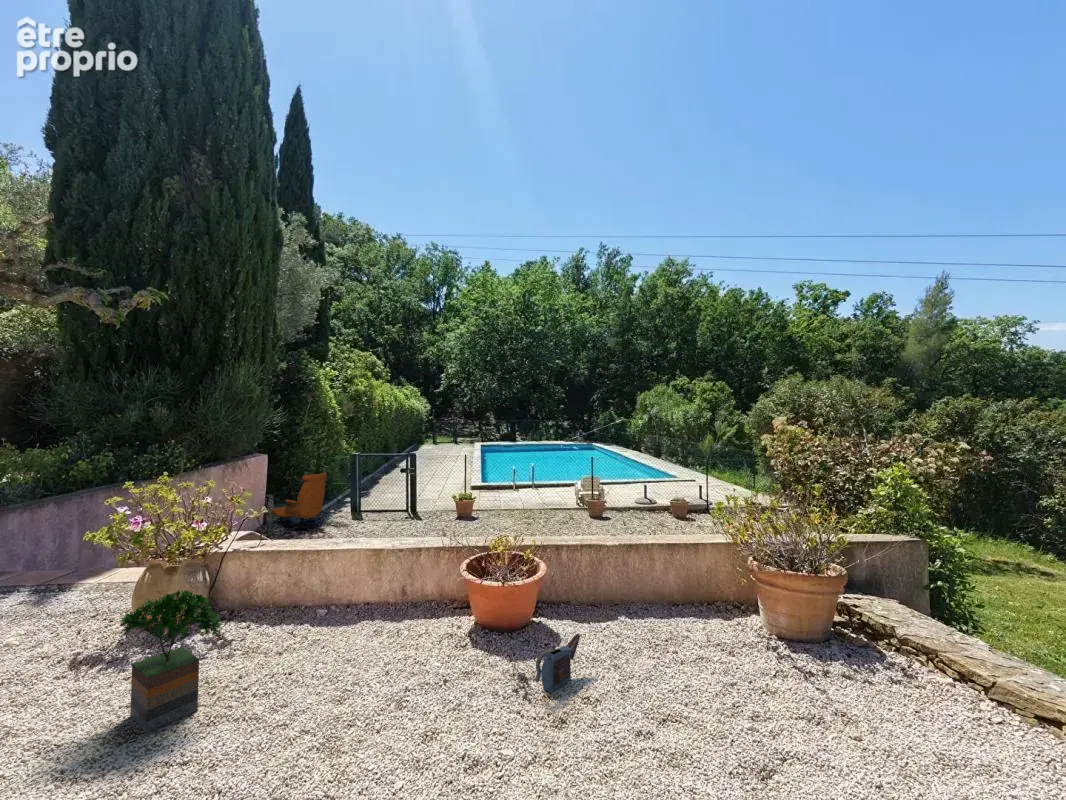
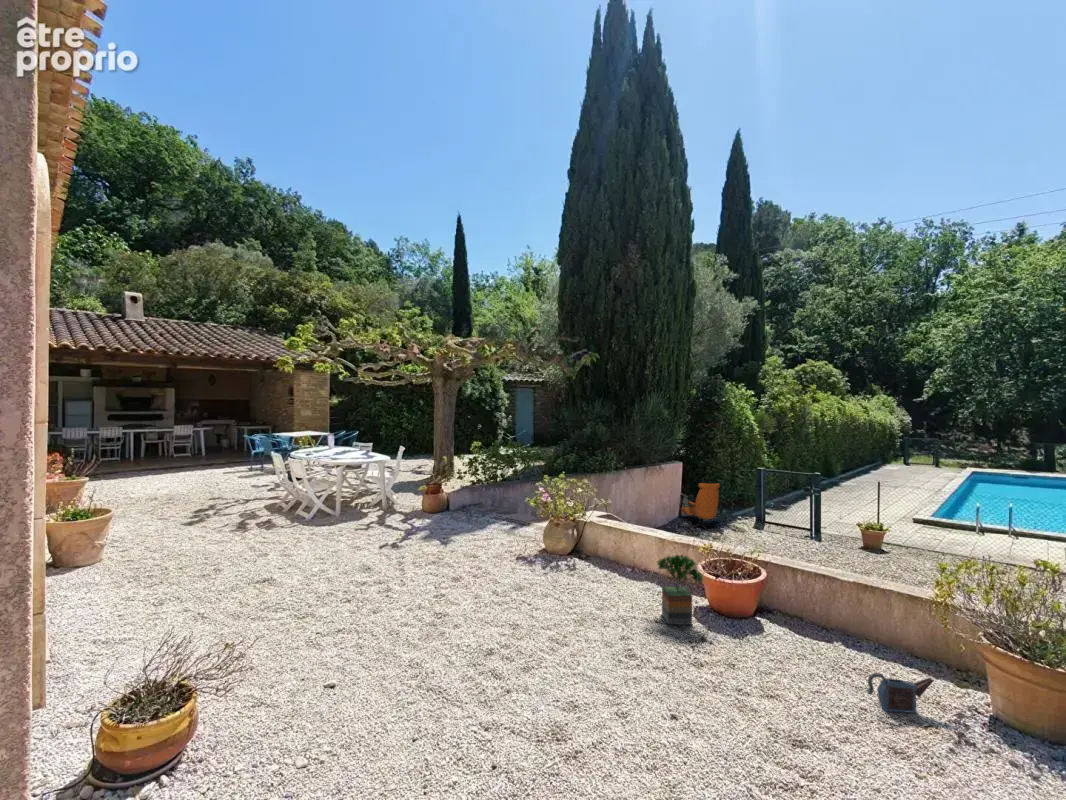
potted tree: present [120,590,222,733] -> present [657,555,703,625]
watering can: present [535,634,580,692] -> present [867,673,934,713]

